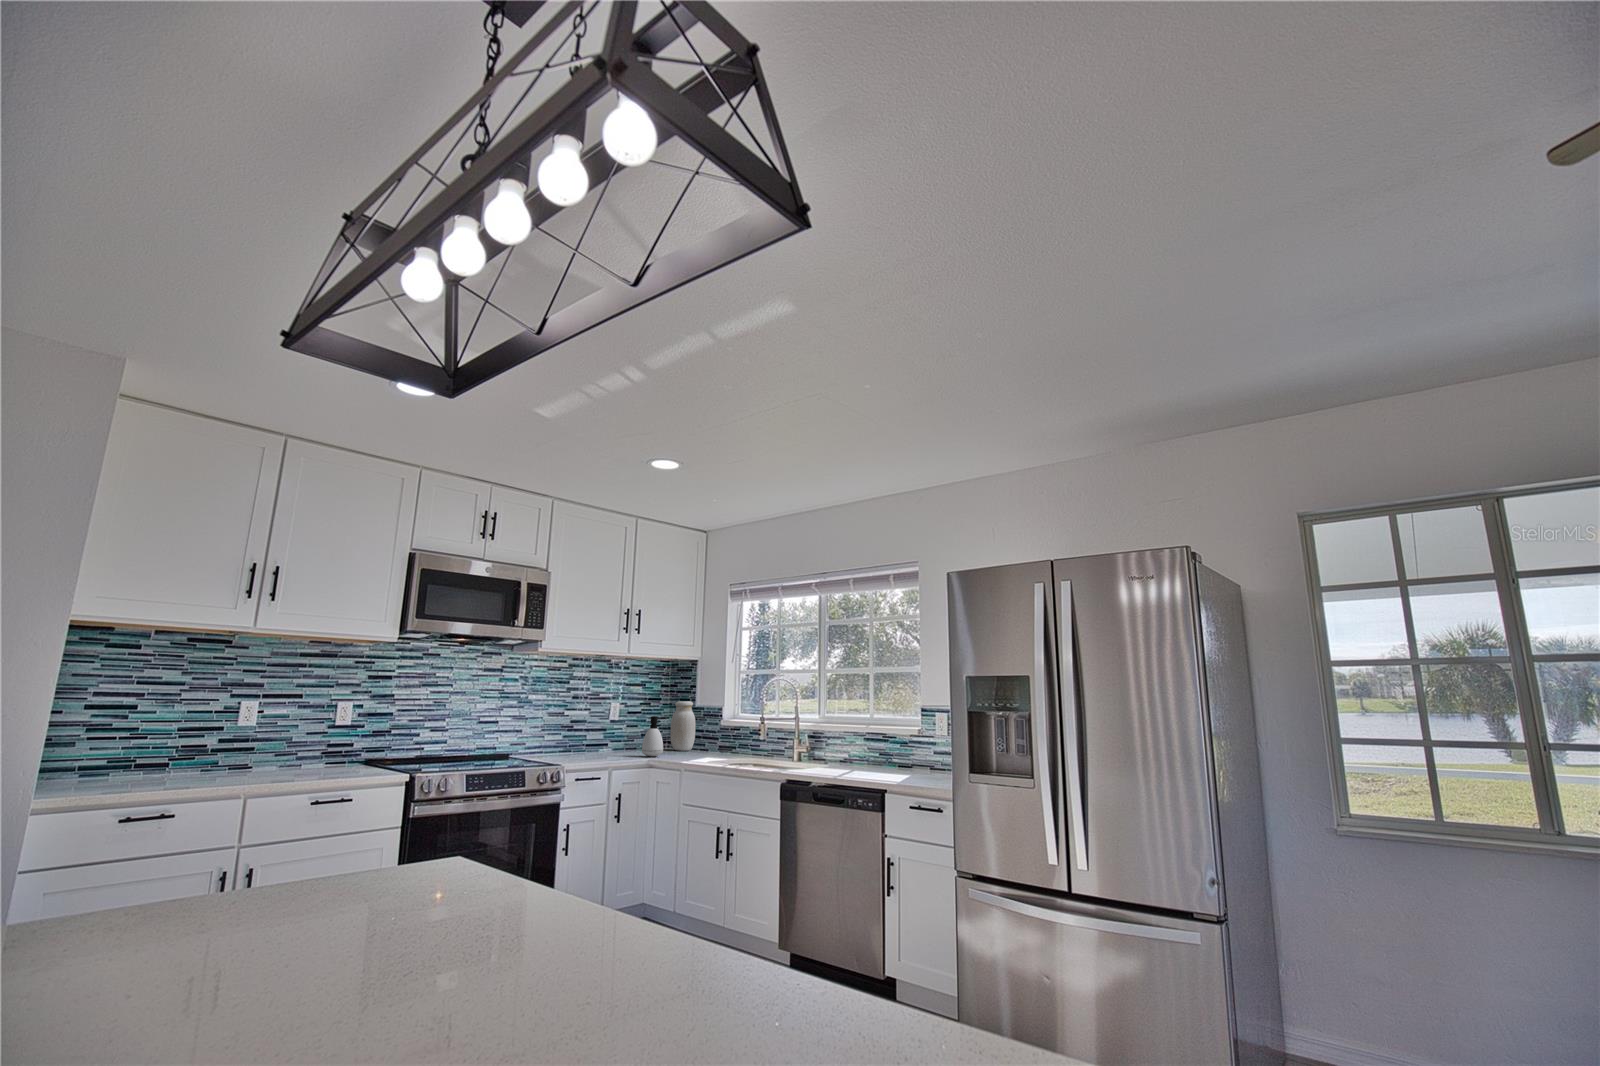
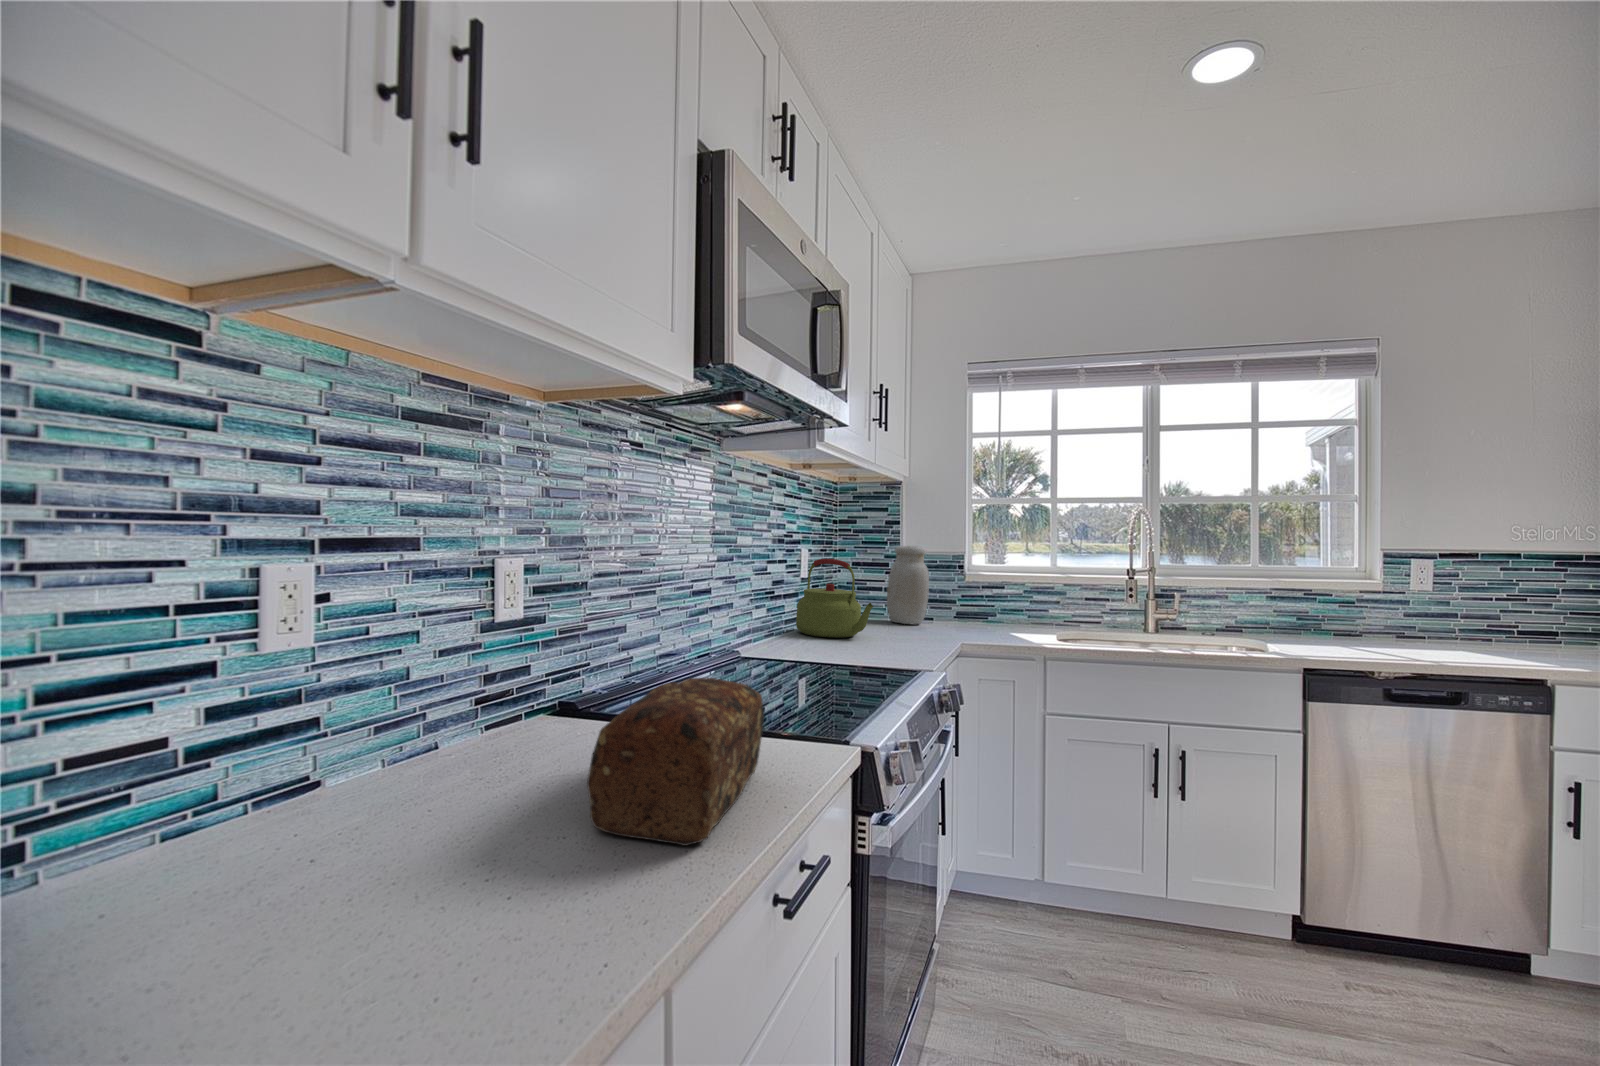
kettle: none [582,709,620,753] -> present [796,559,873,638]
soap dispenser: present [642,716,665,756] -> none [930,577,967,645]
bread loaf: none [292,737,380,777] -> present [587,678,764,846]

